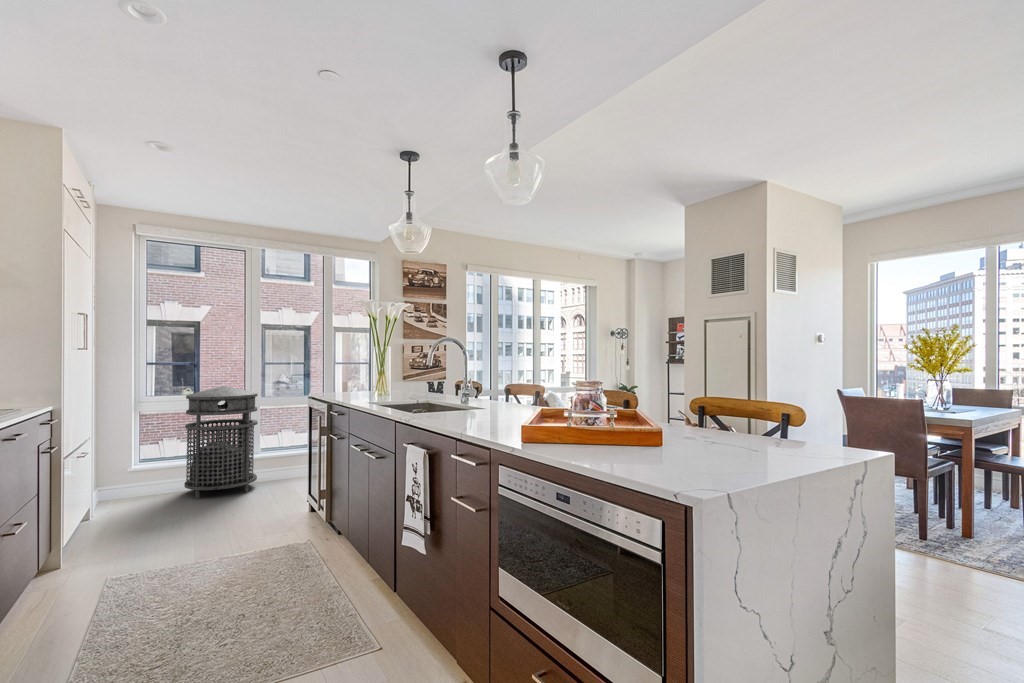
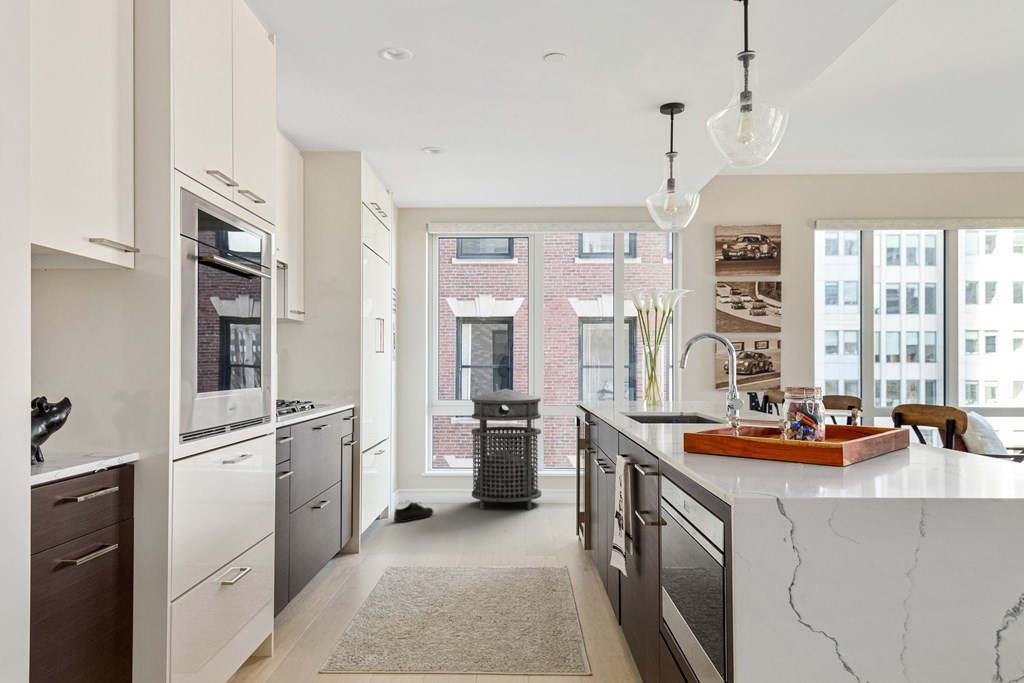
shoe: none [96,502,144,527] -> present [394,501,433,522]

